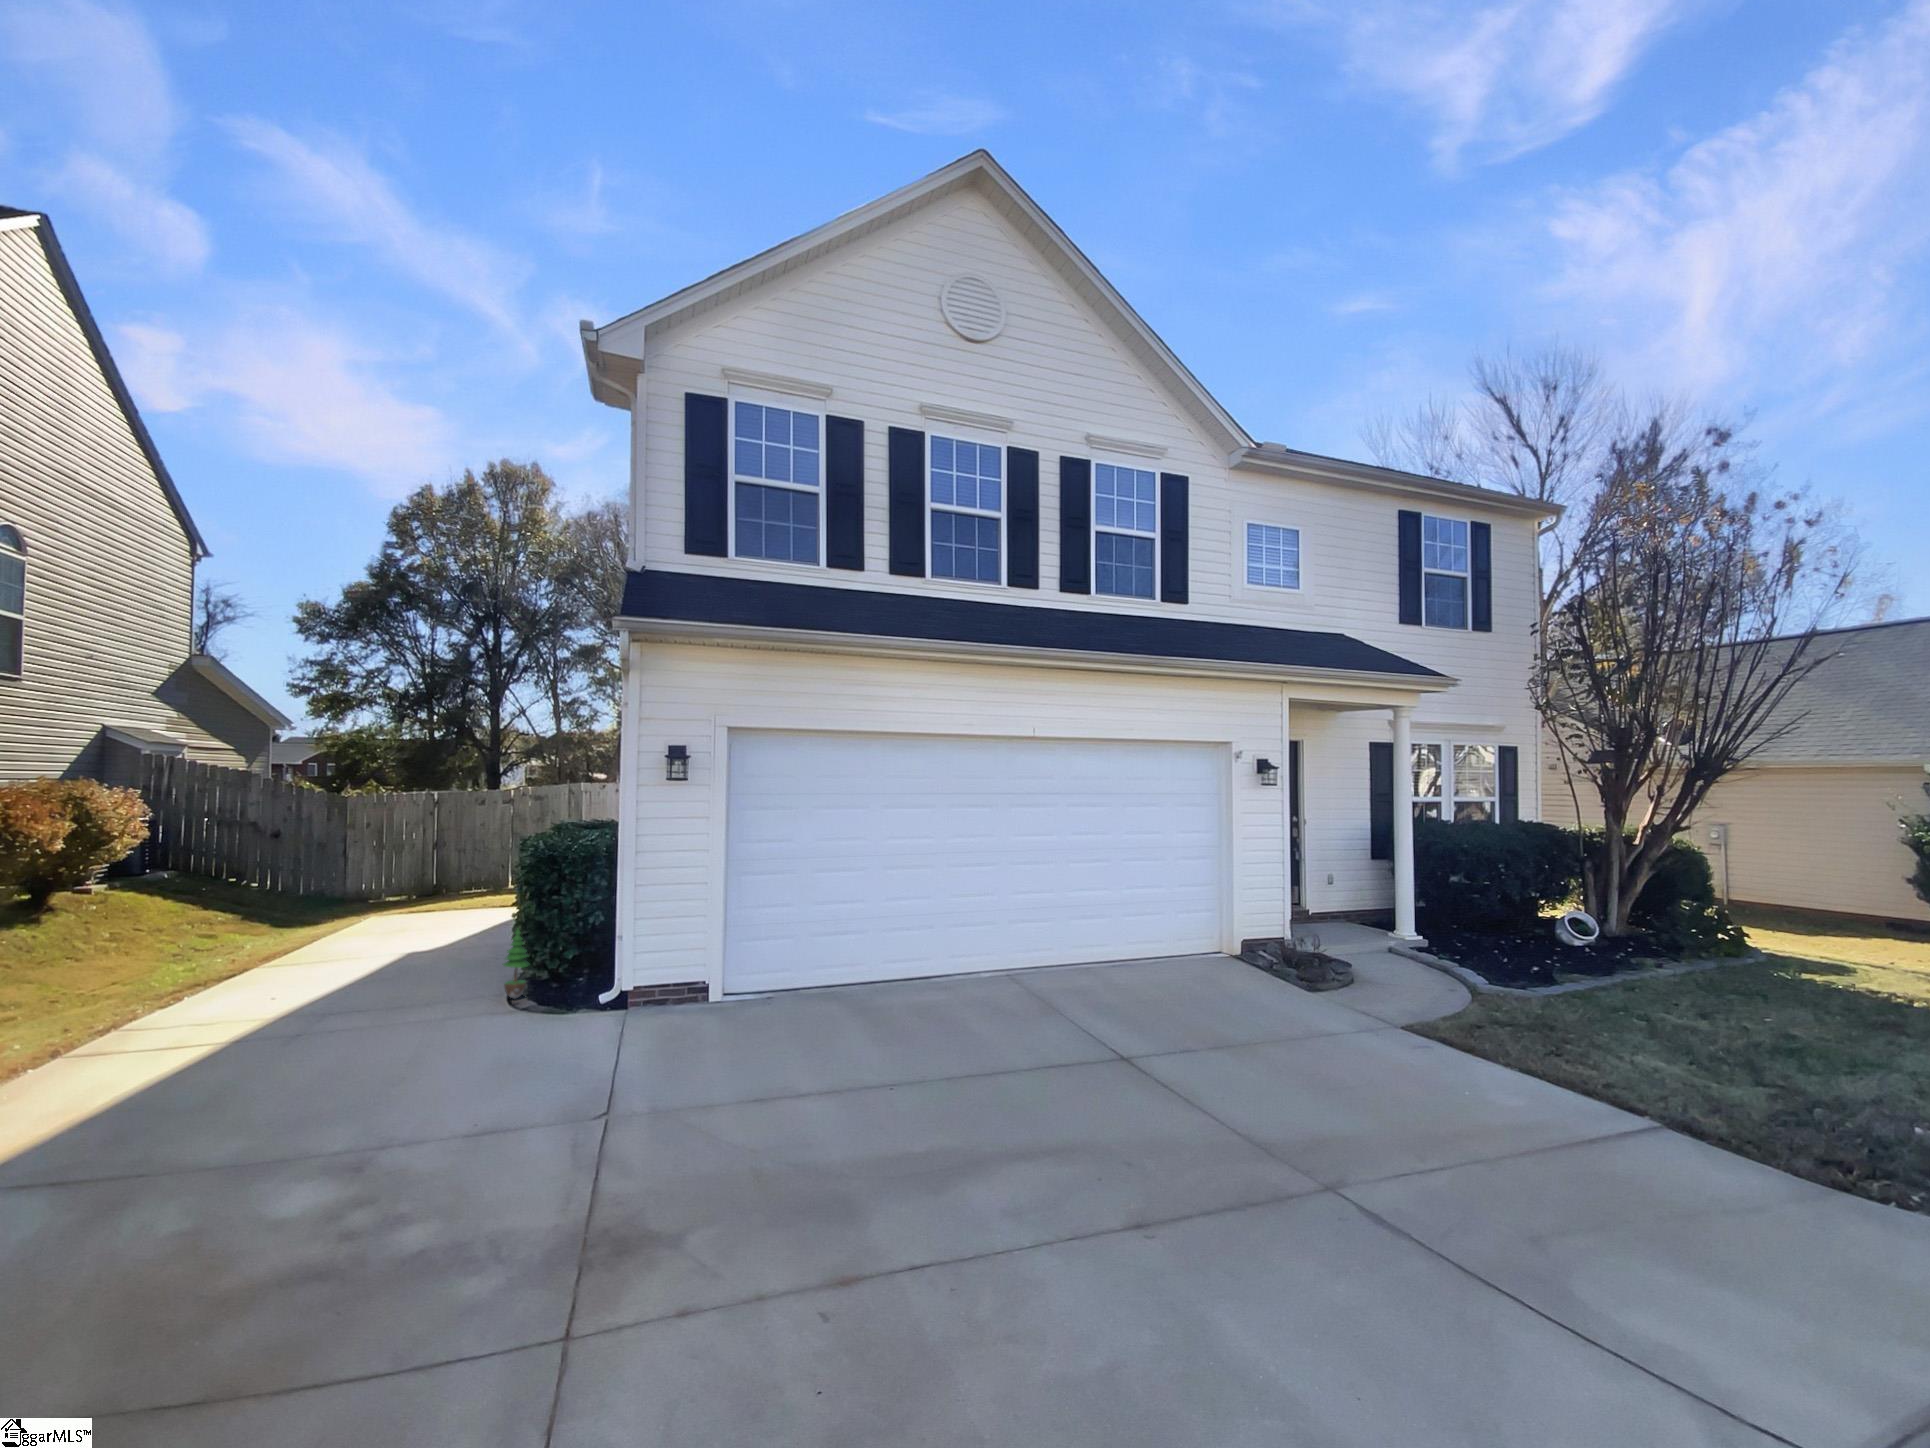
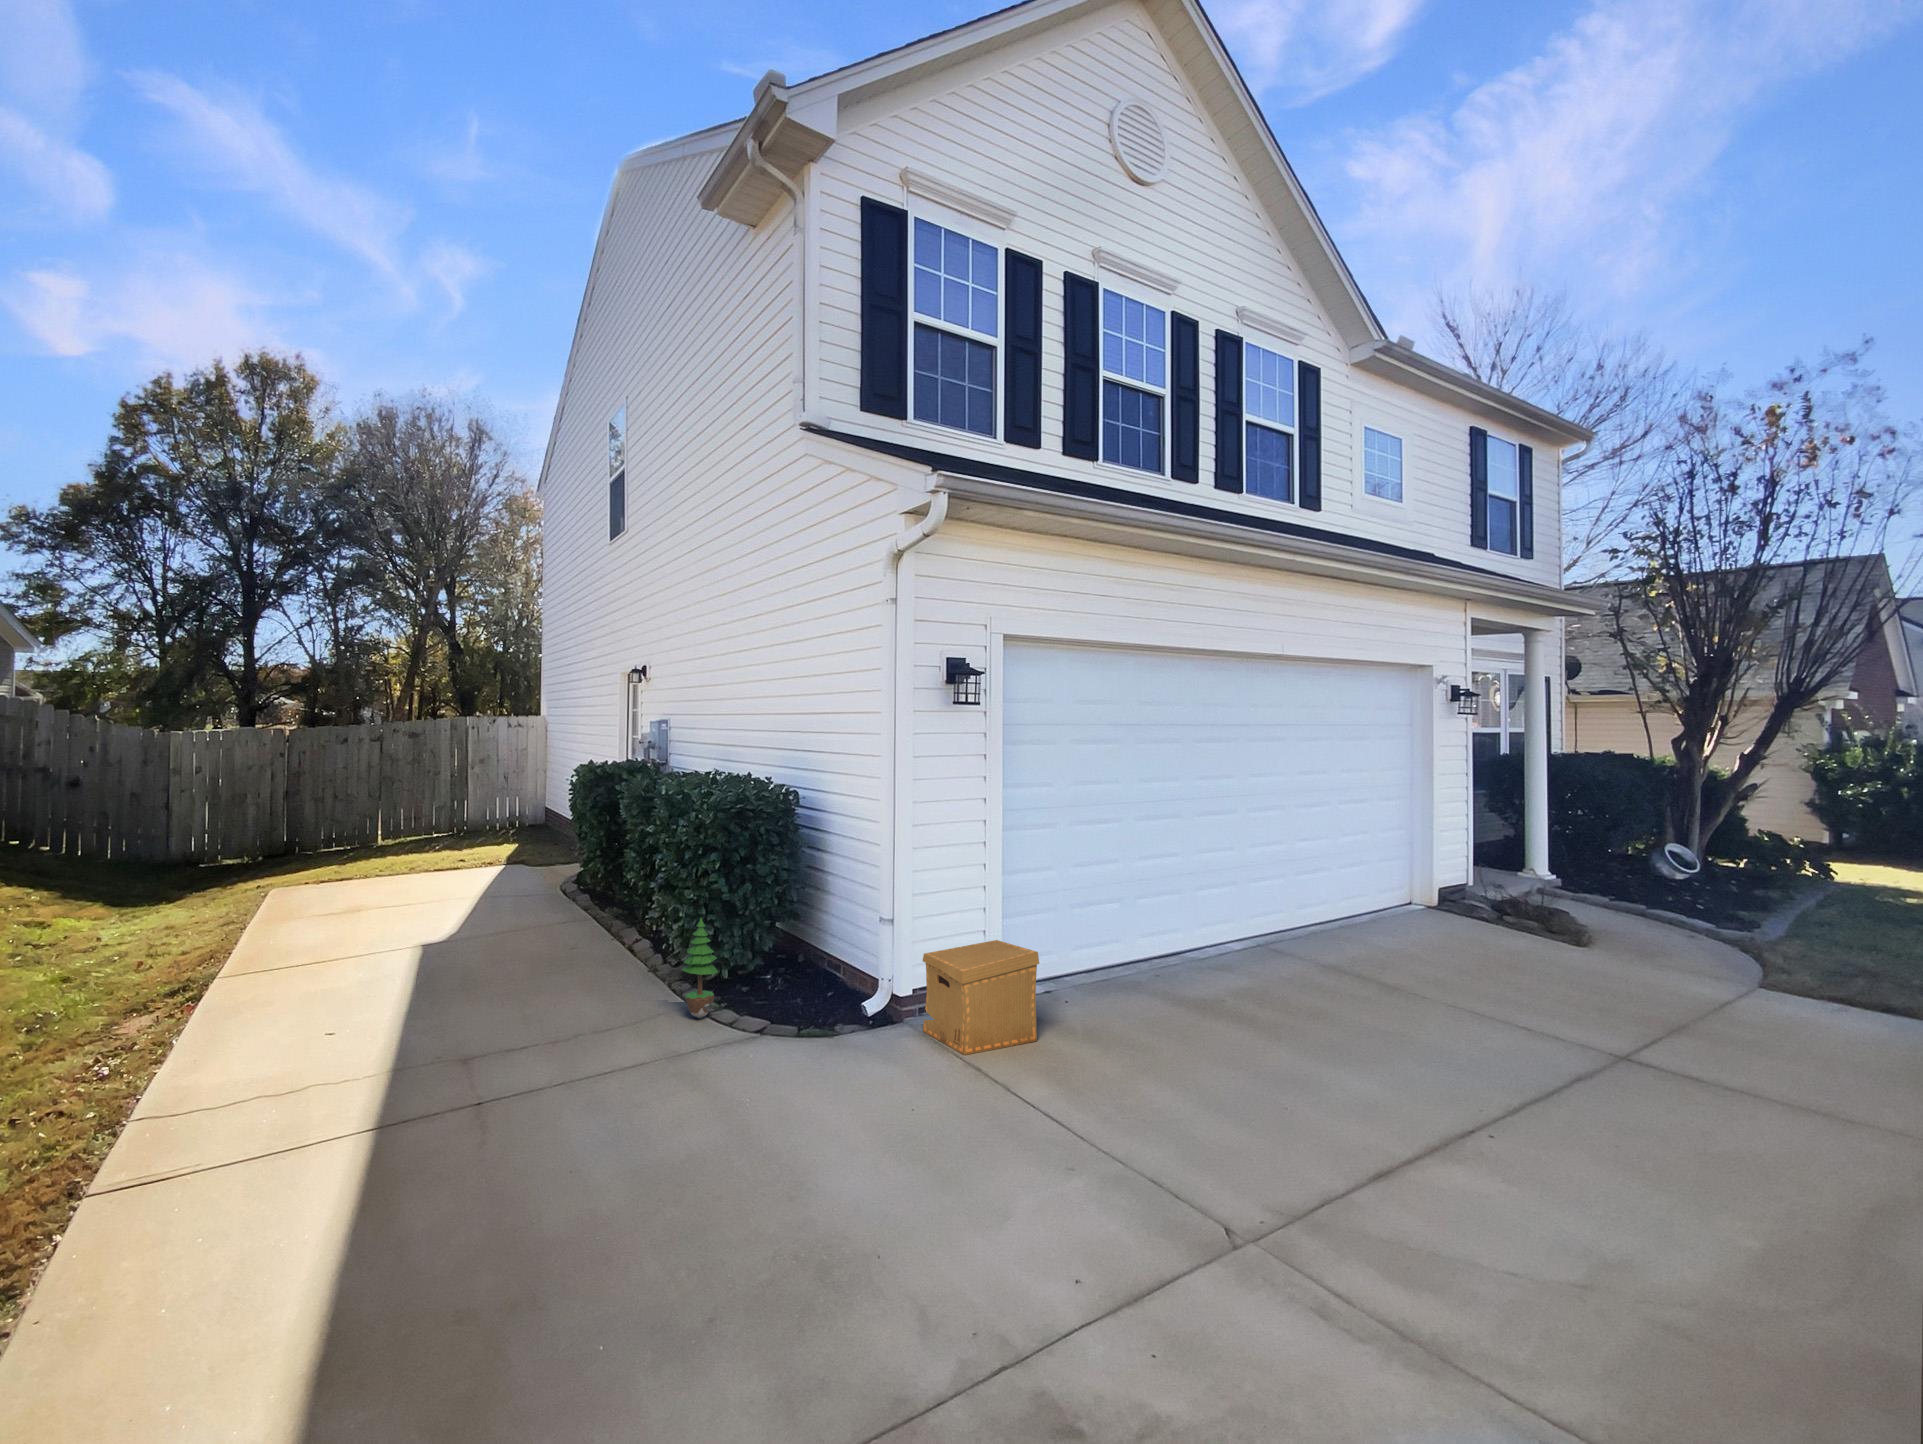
cardboard box: none [641,952,711,1030] -> present [923,940,1039,1055]

